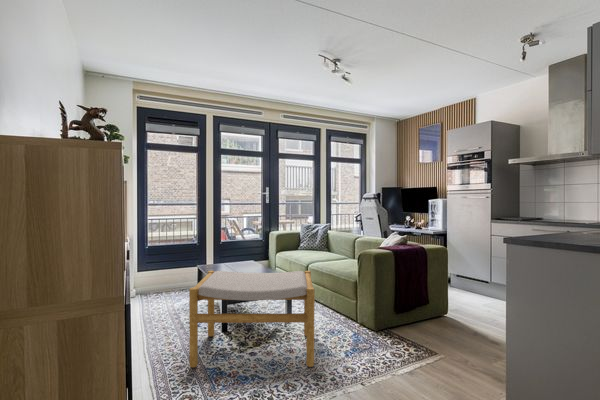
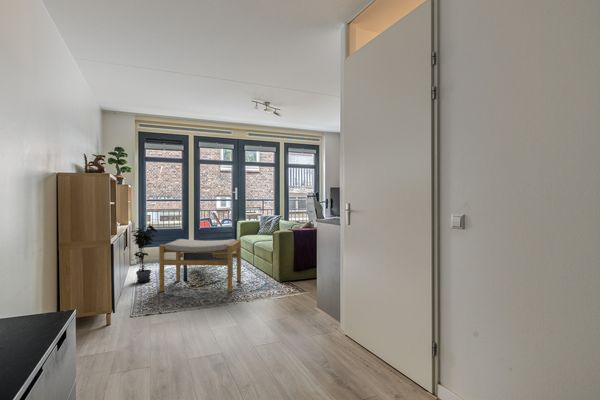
potted plant: none [133,245,177,341] -> present [131,223,157,282]

